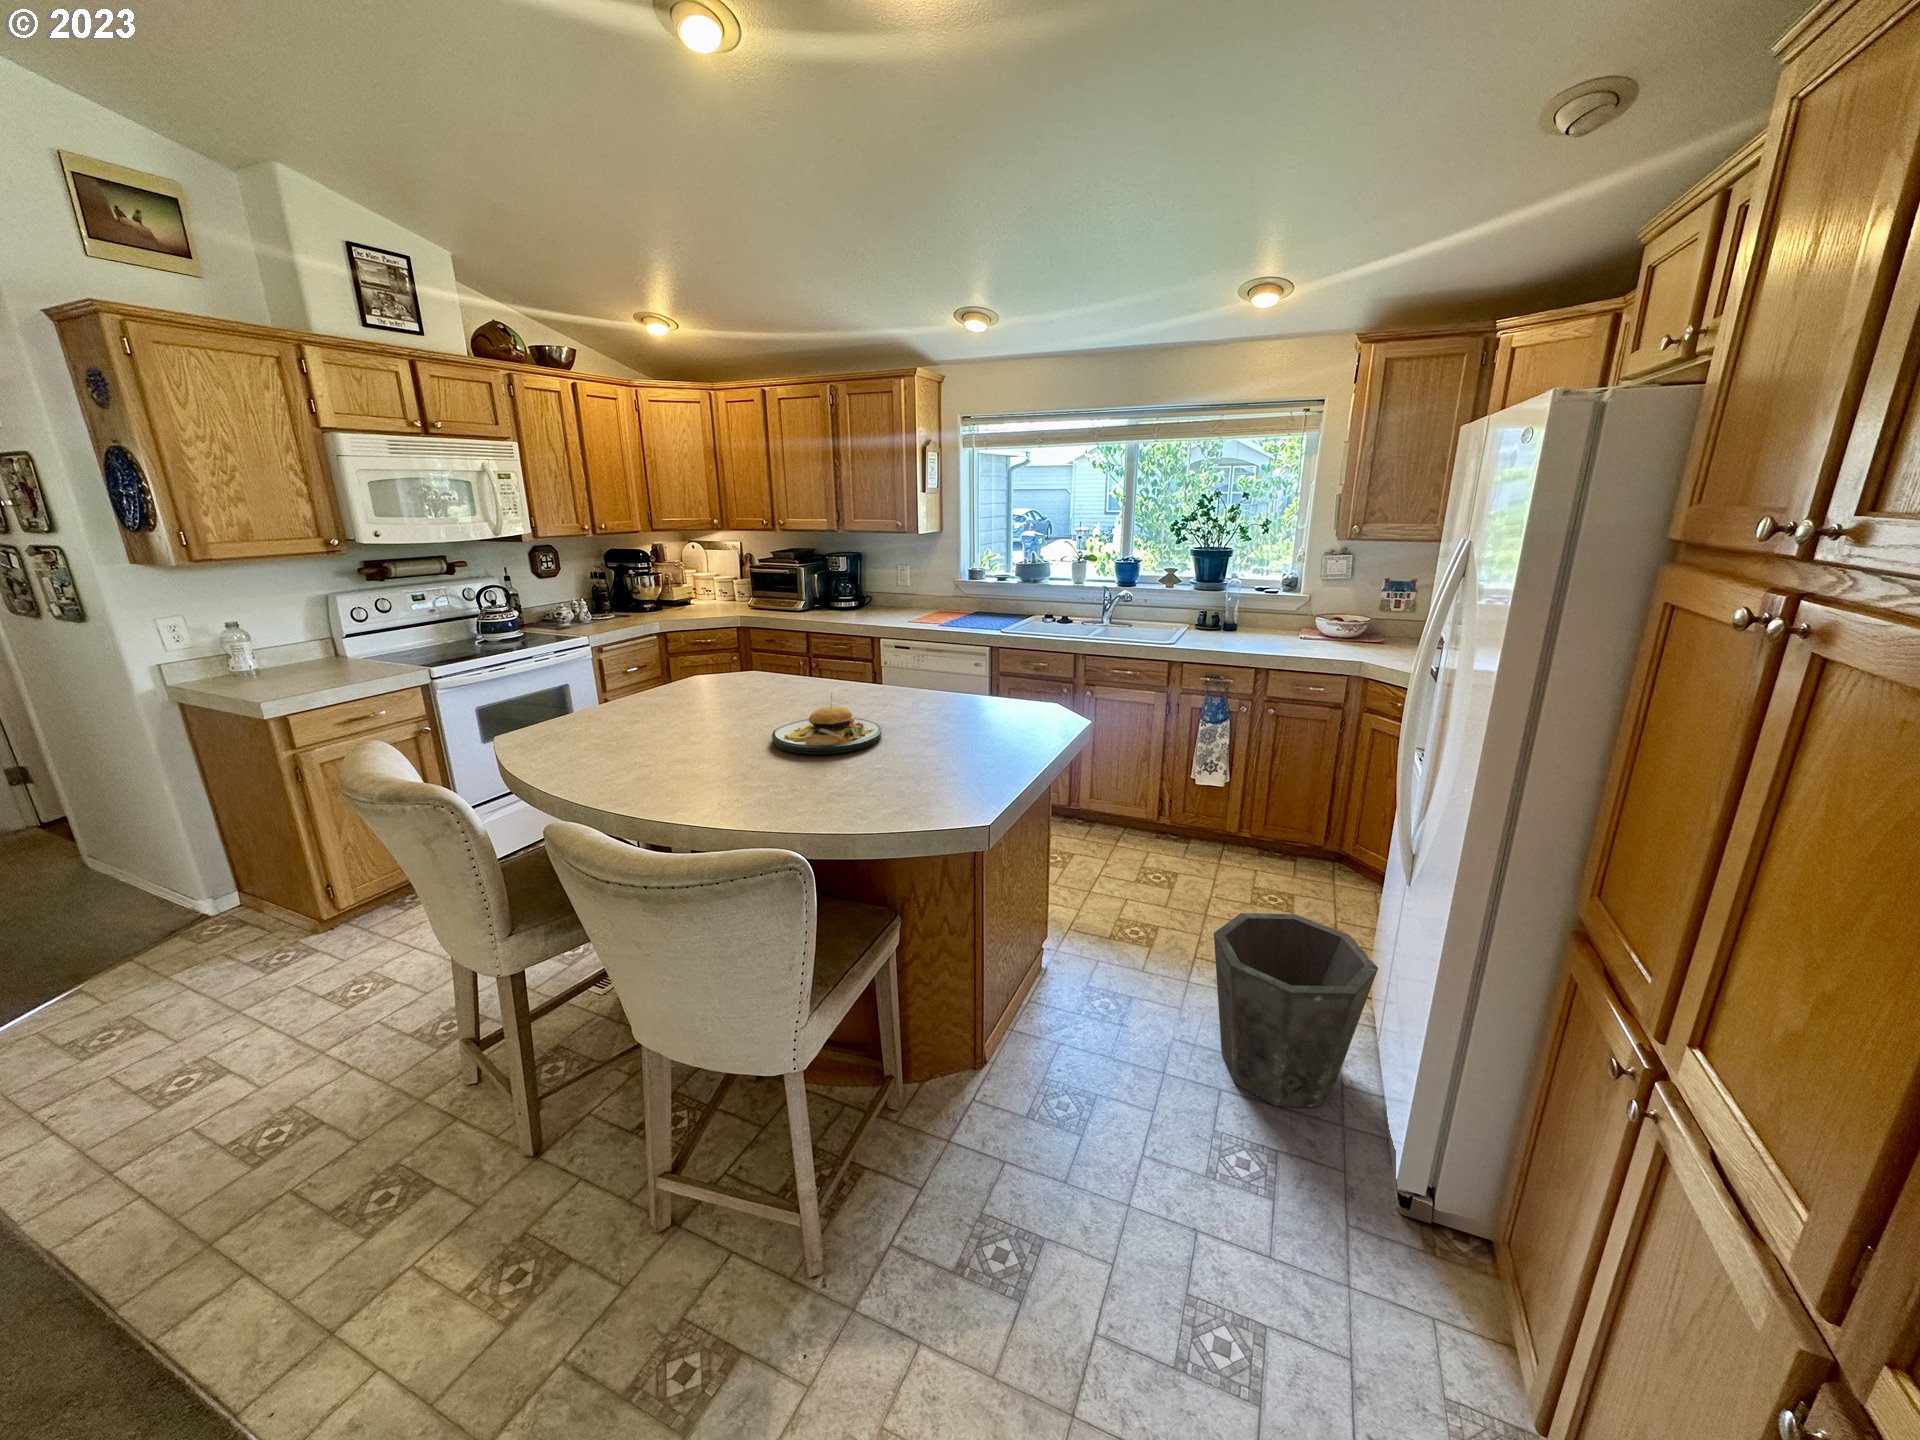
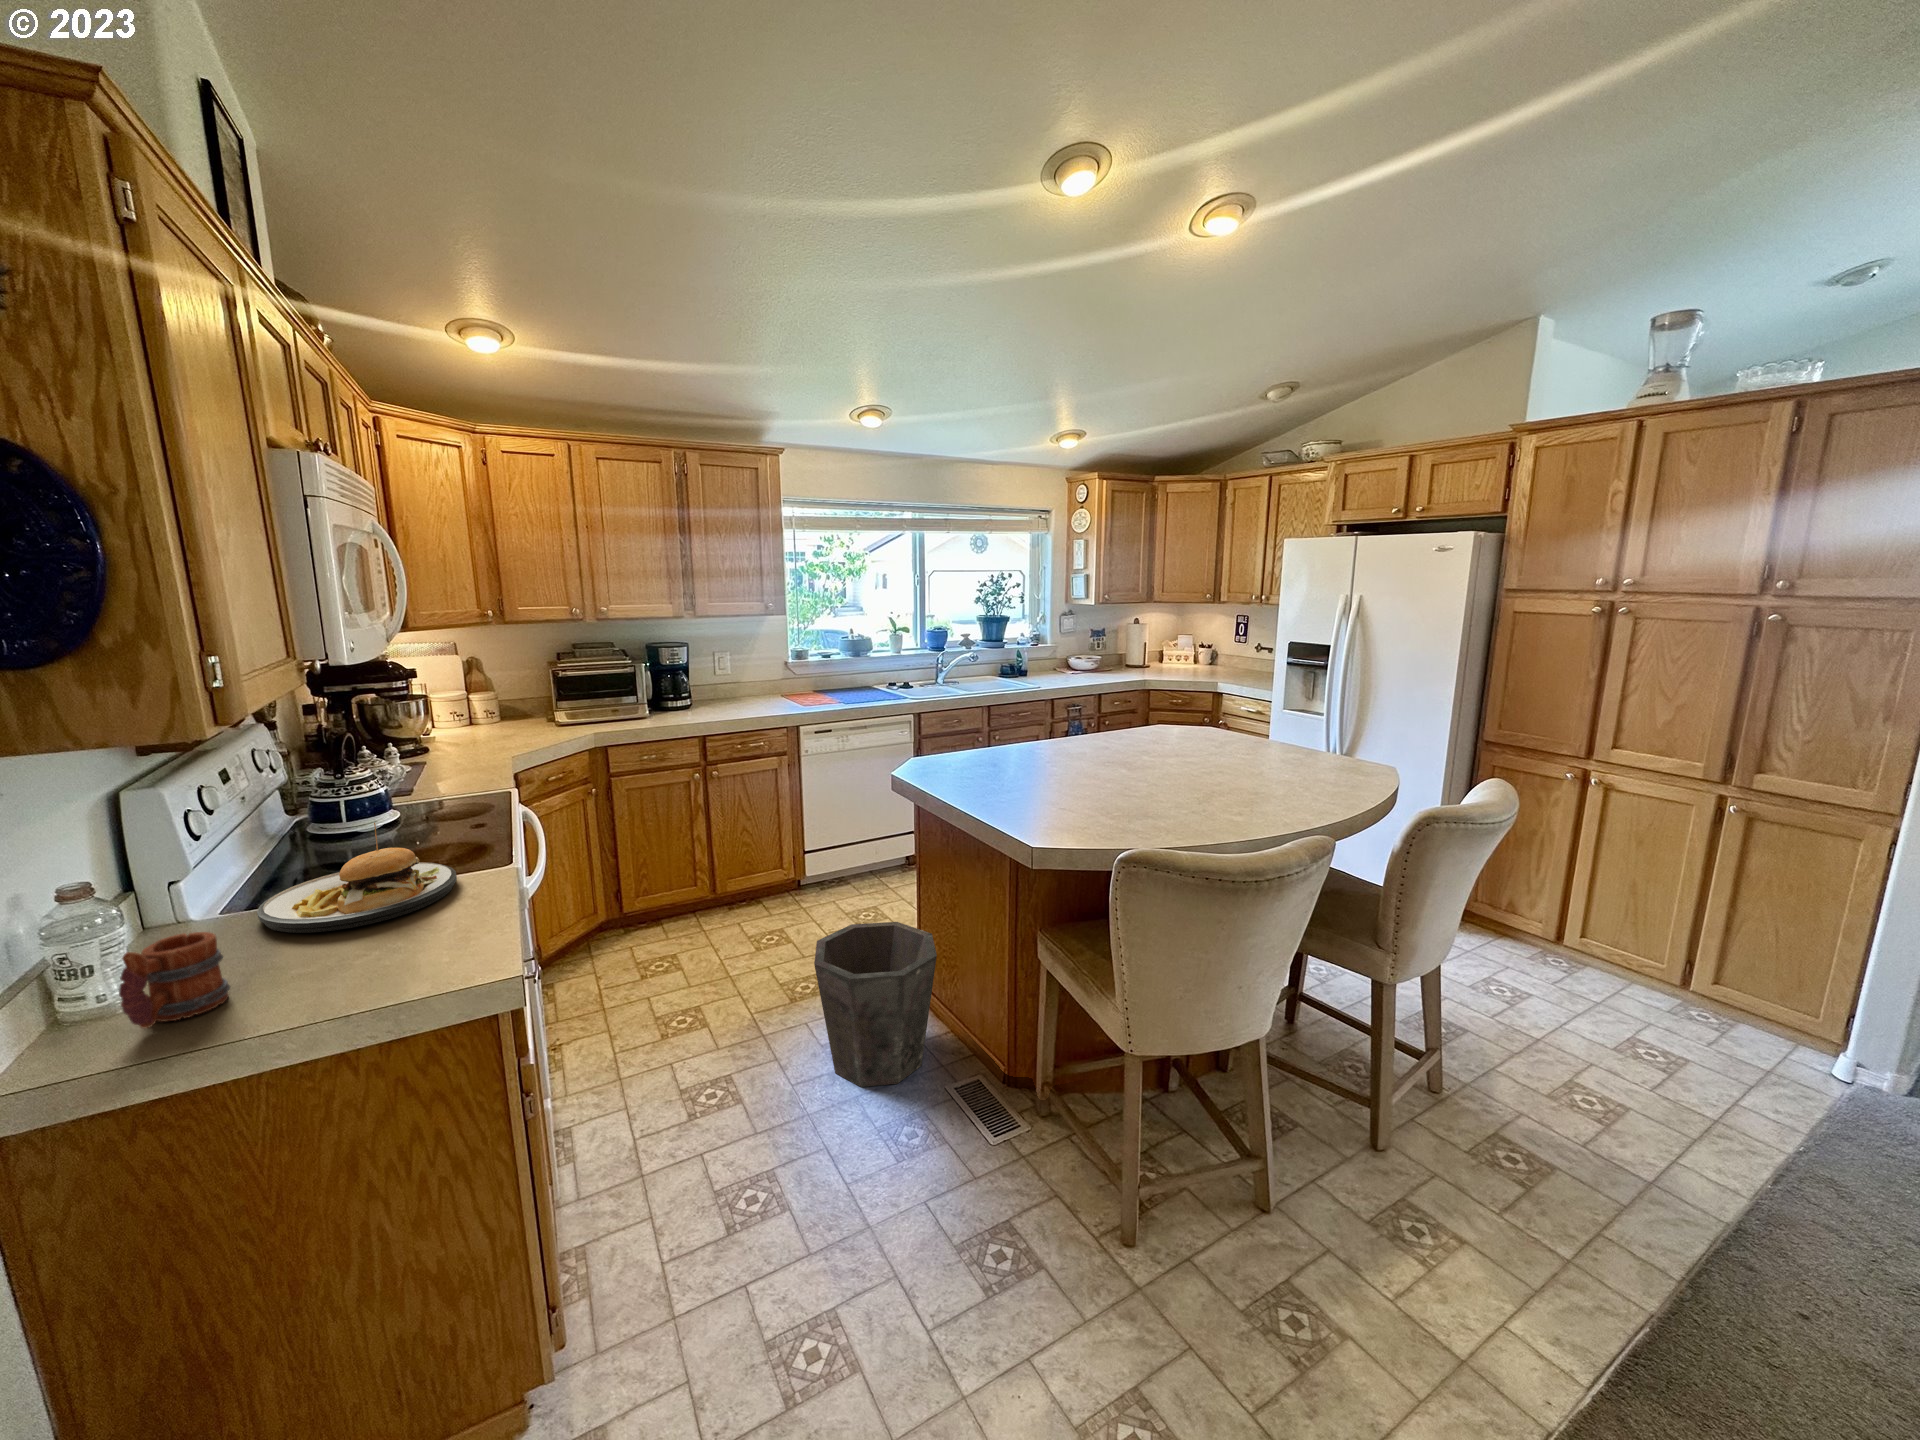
mug: none [664,728,718,775] -> present [119,932,230,1029]

